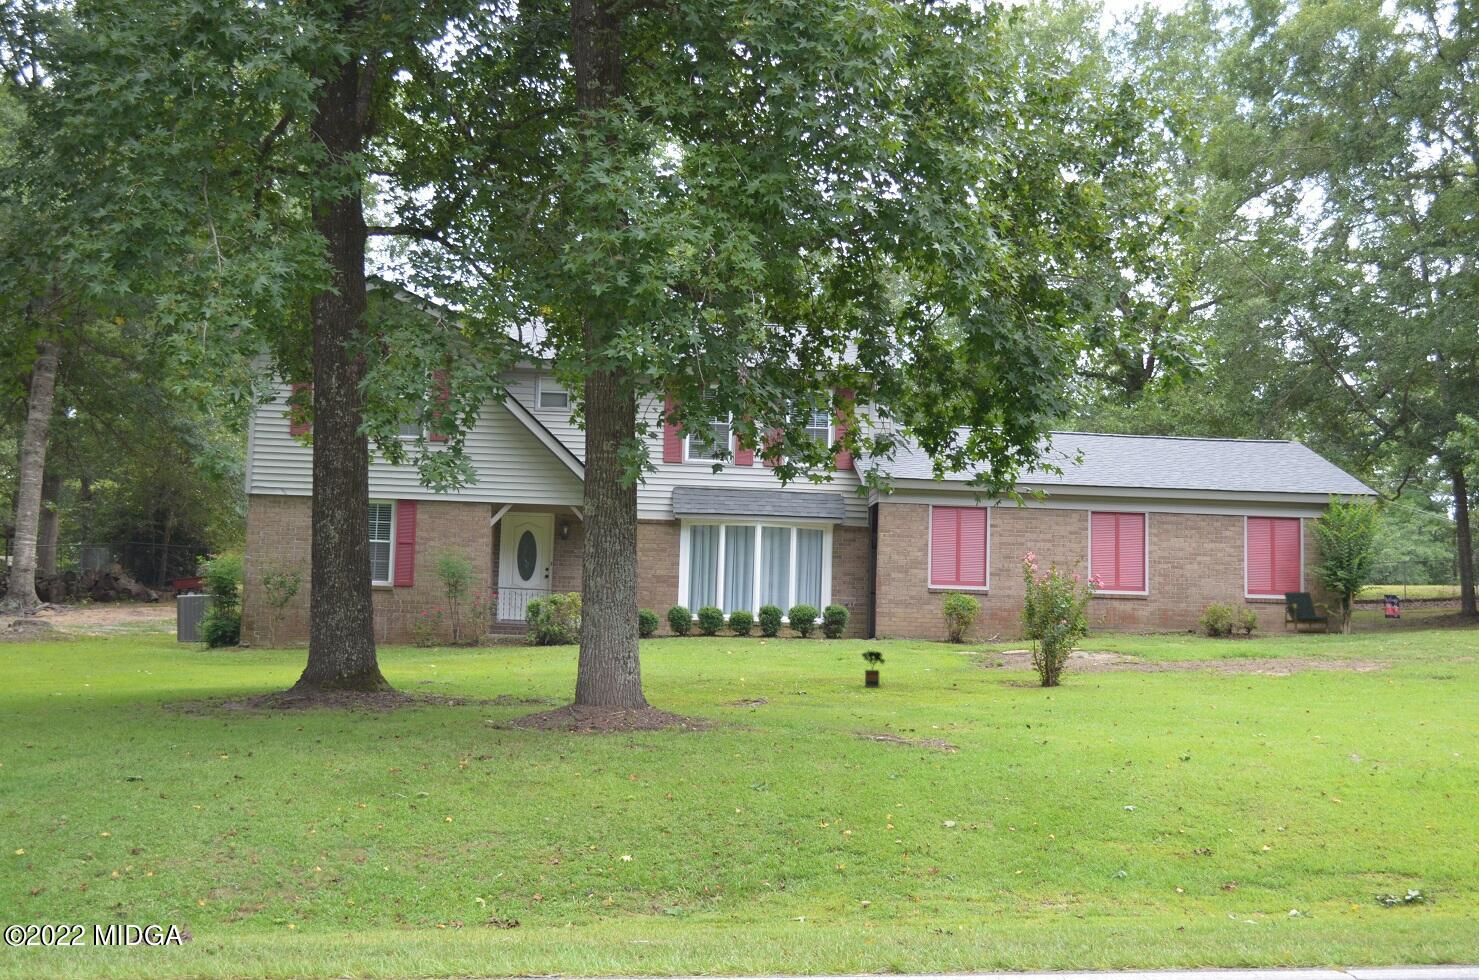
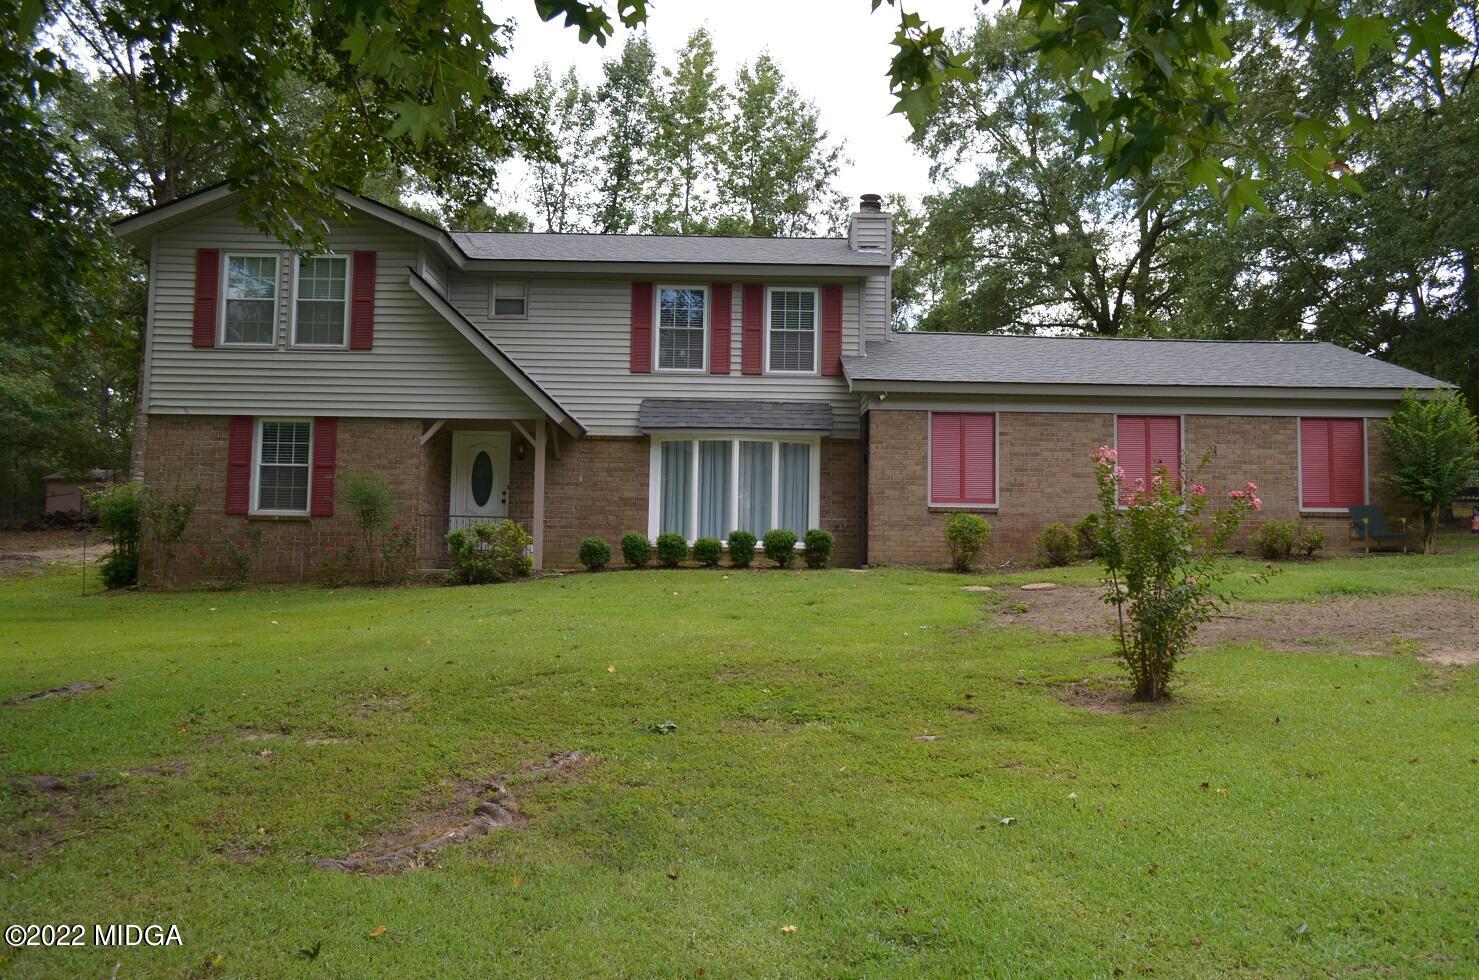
potted tree: present [862,651,885,688] -> none [817,599,858,660]

